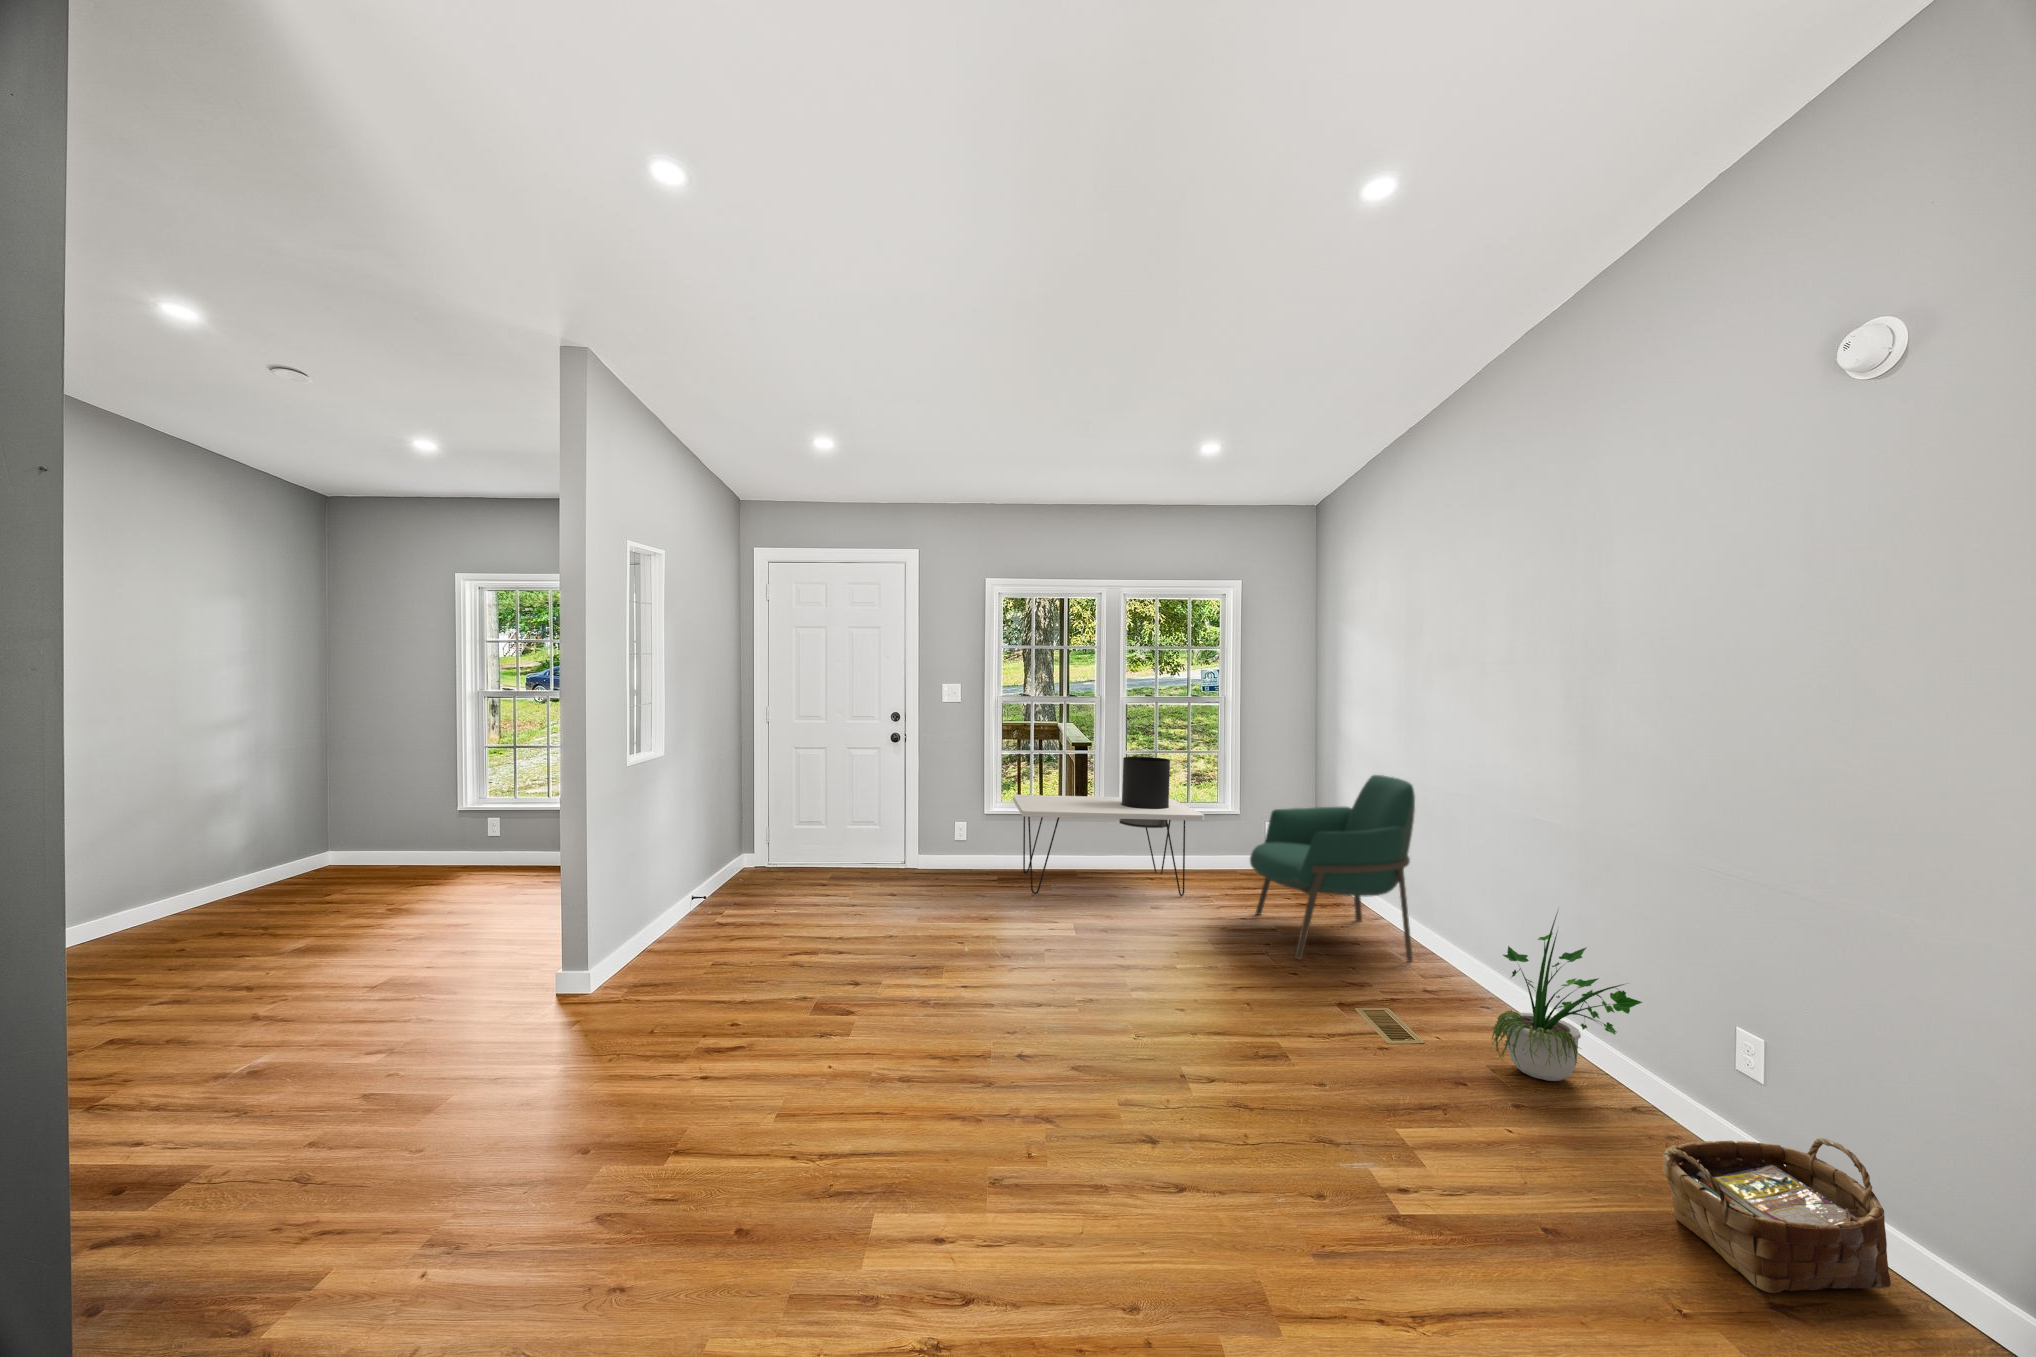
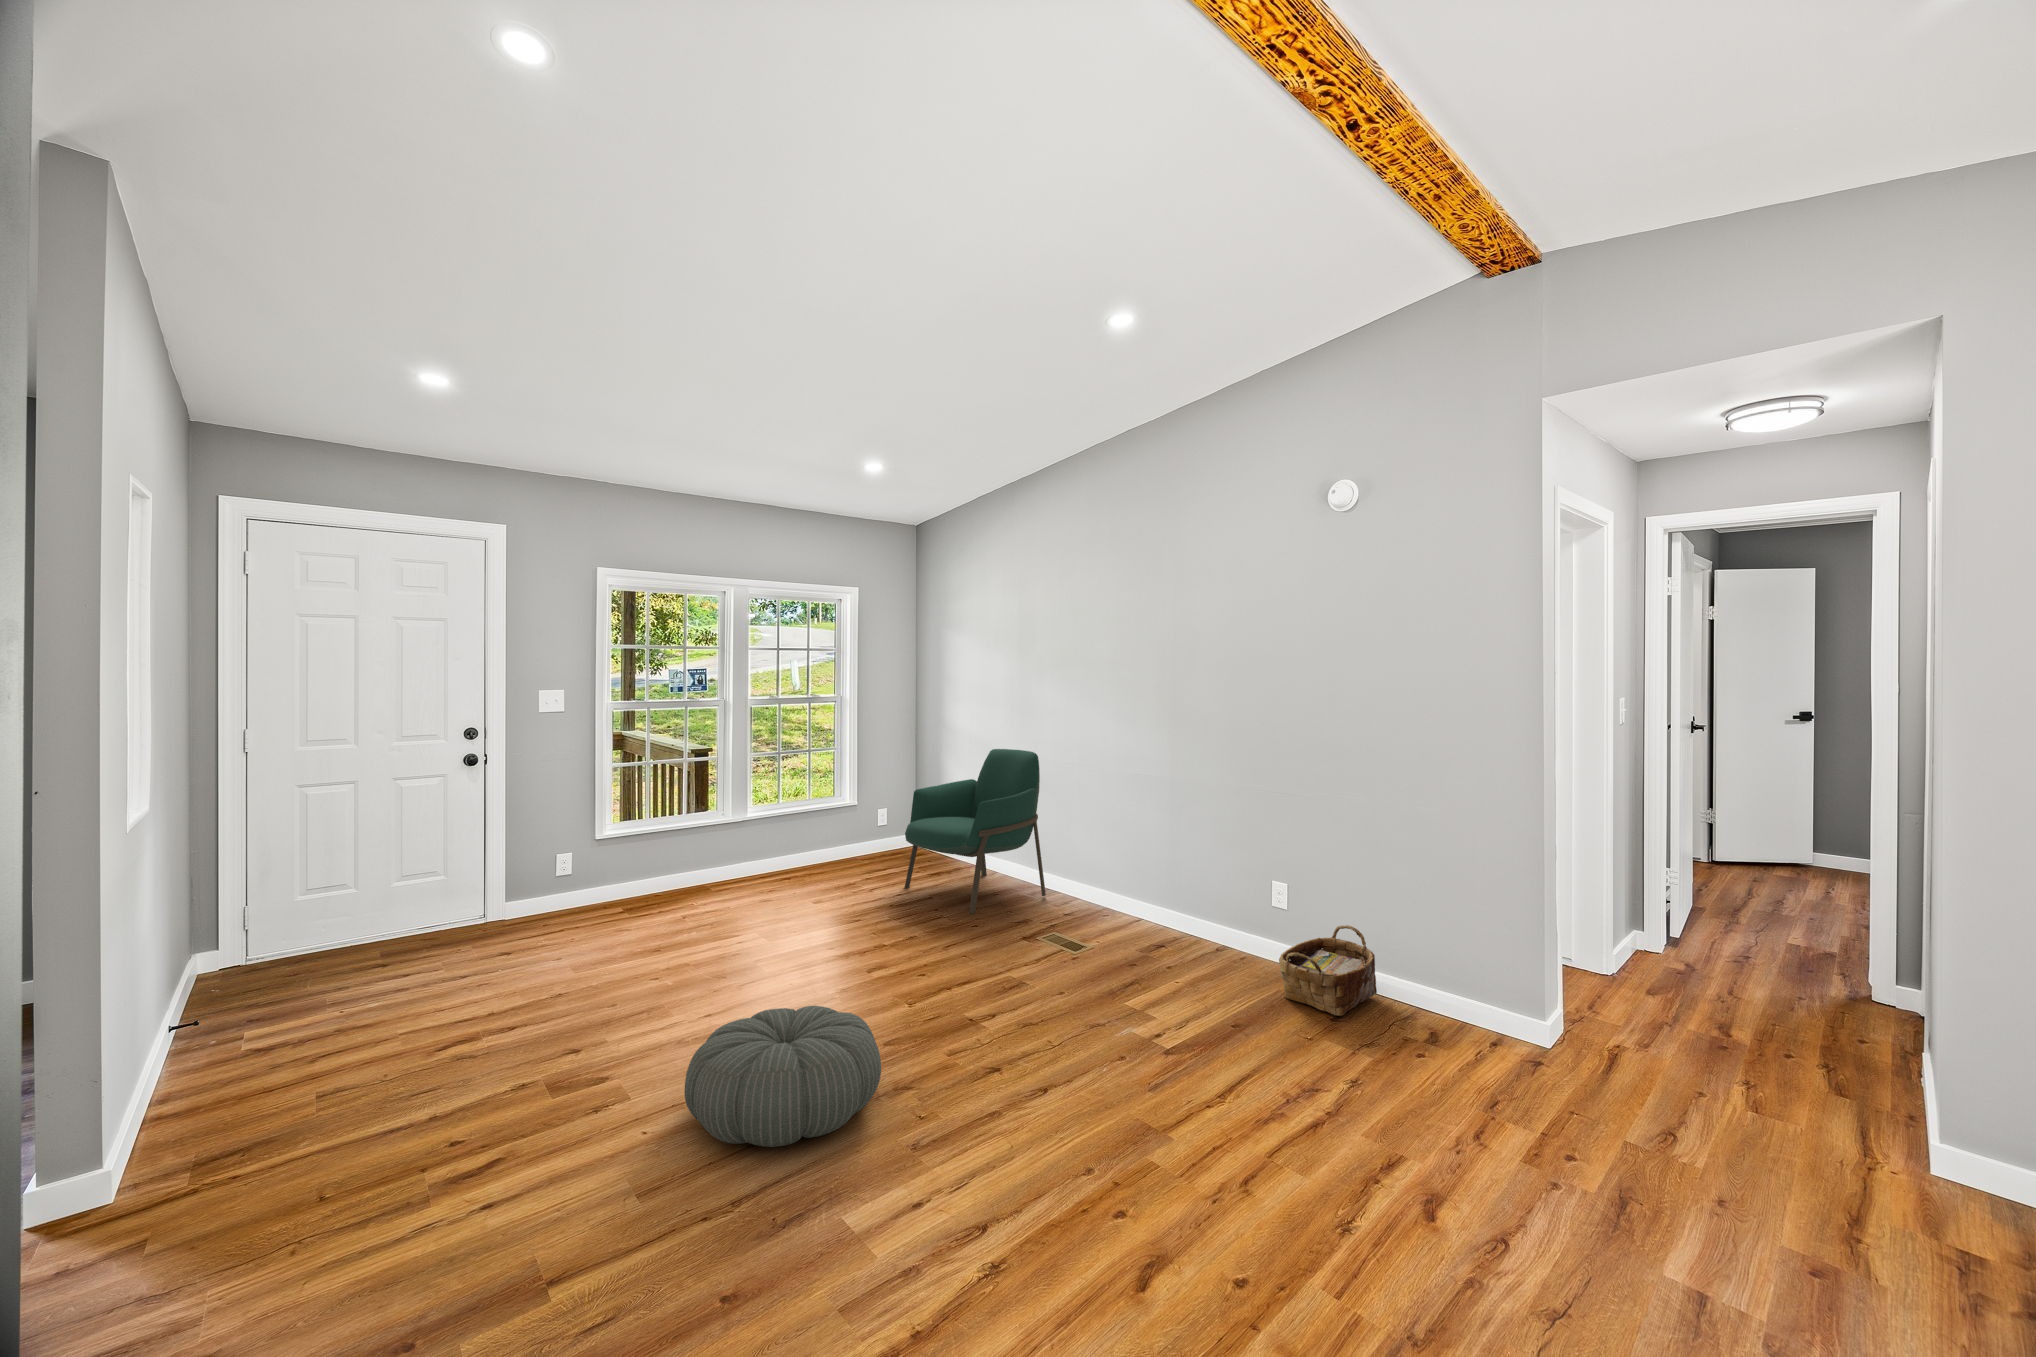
side table: present [1013,757,1204,896] -> none [625,755,850,916]
potted plant: present [1492,912,1642,1081] -> none [1141,824,1236,948]
pouf: none [843,992,1029,1131] -> present [684,1006,881,1147]

